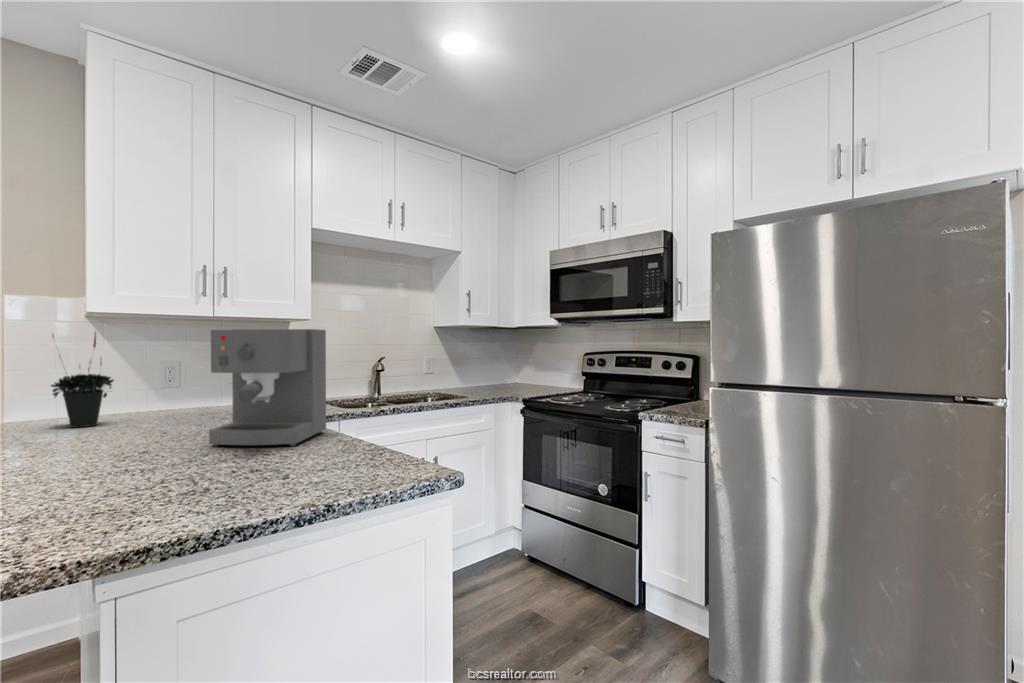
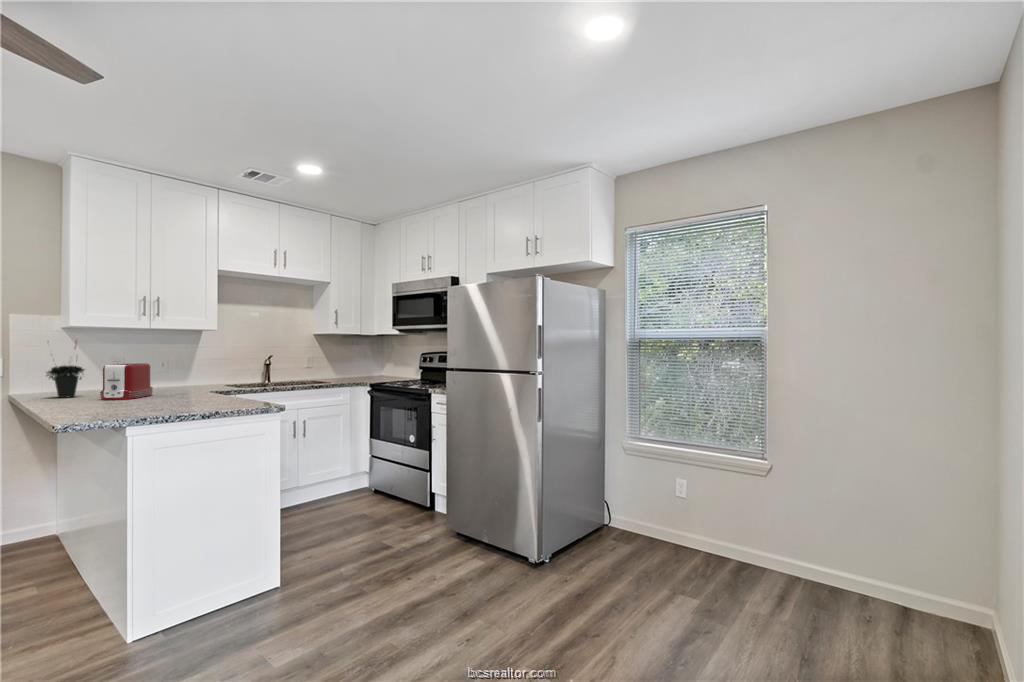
coffee maker: present [209,329,326,447] -> none [156,339,225,402]
toaster: none [125,371,215,436] -> present [100,363,153,400]

